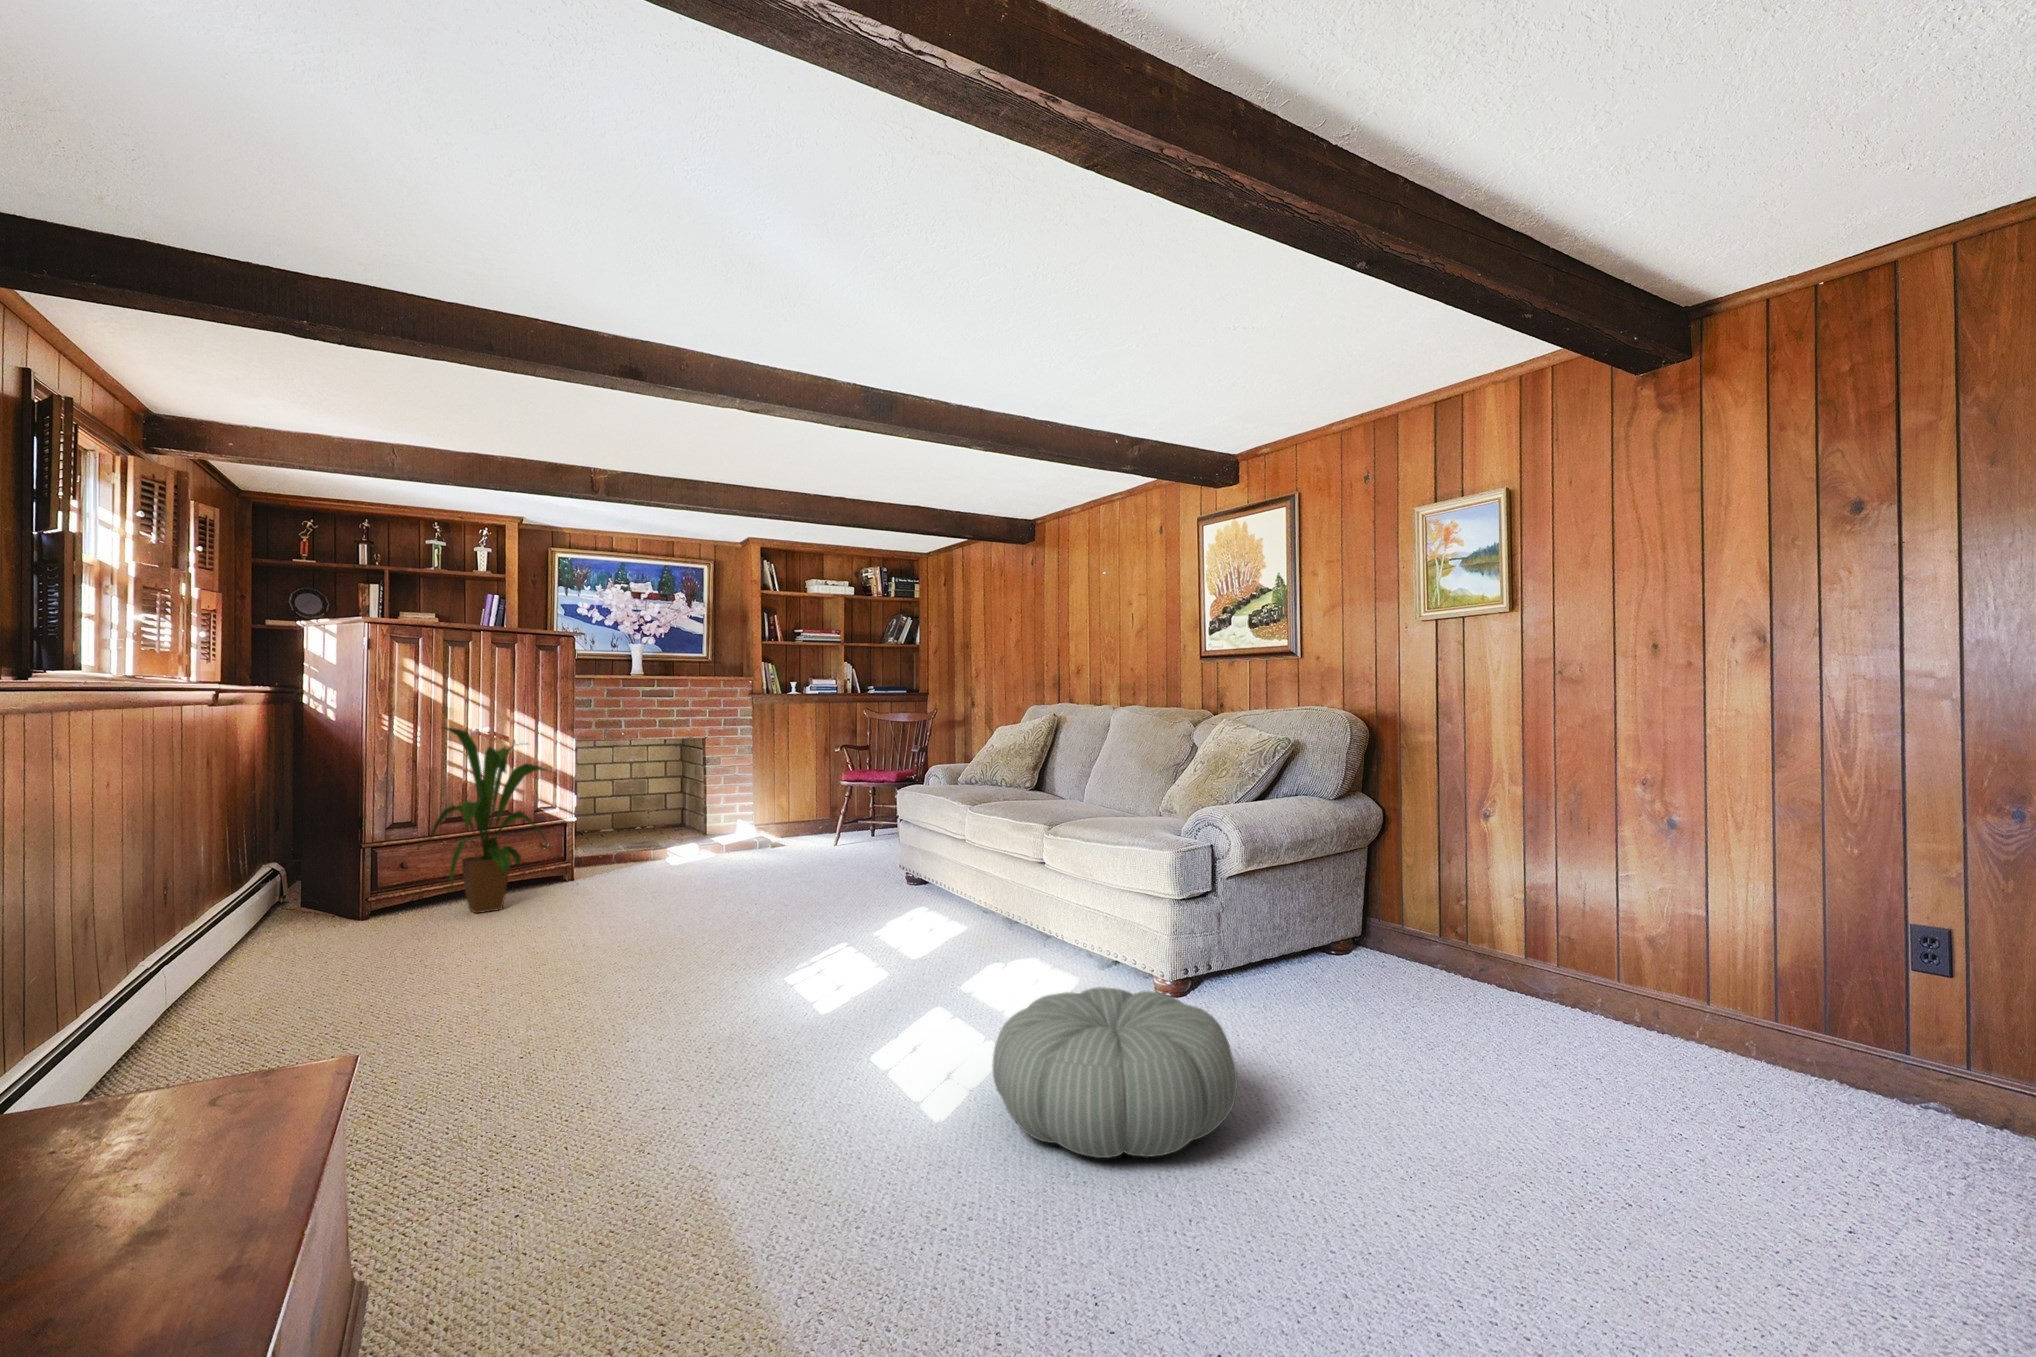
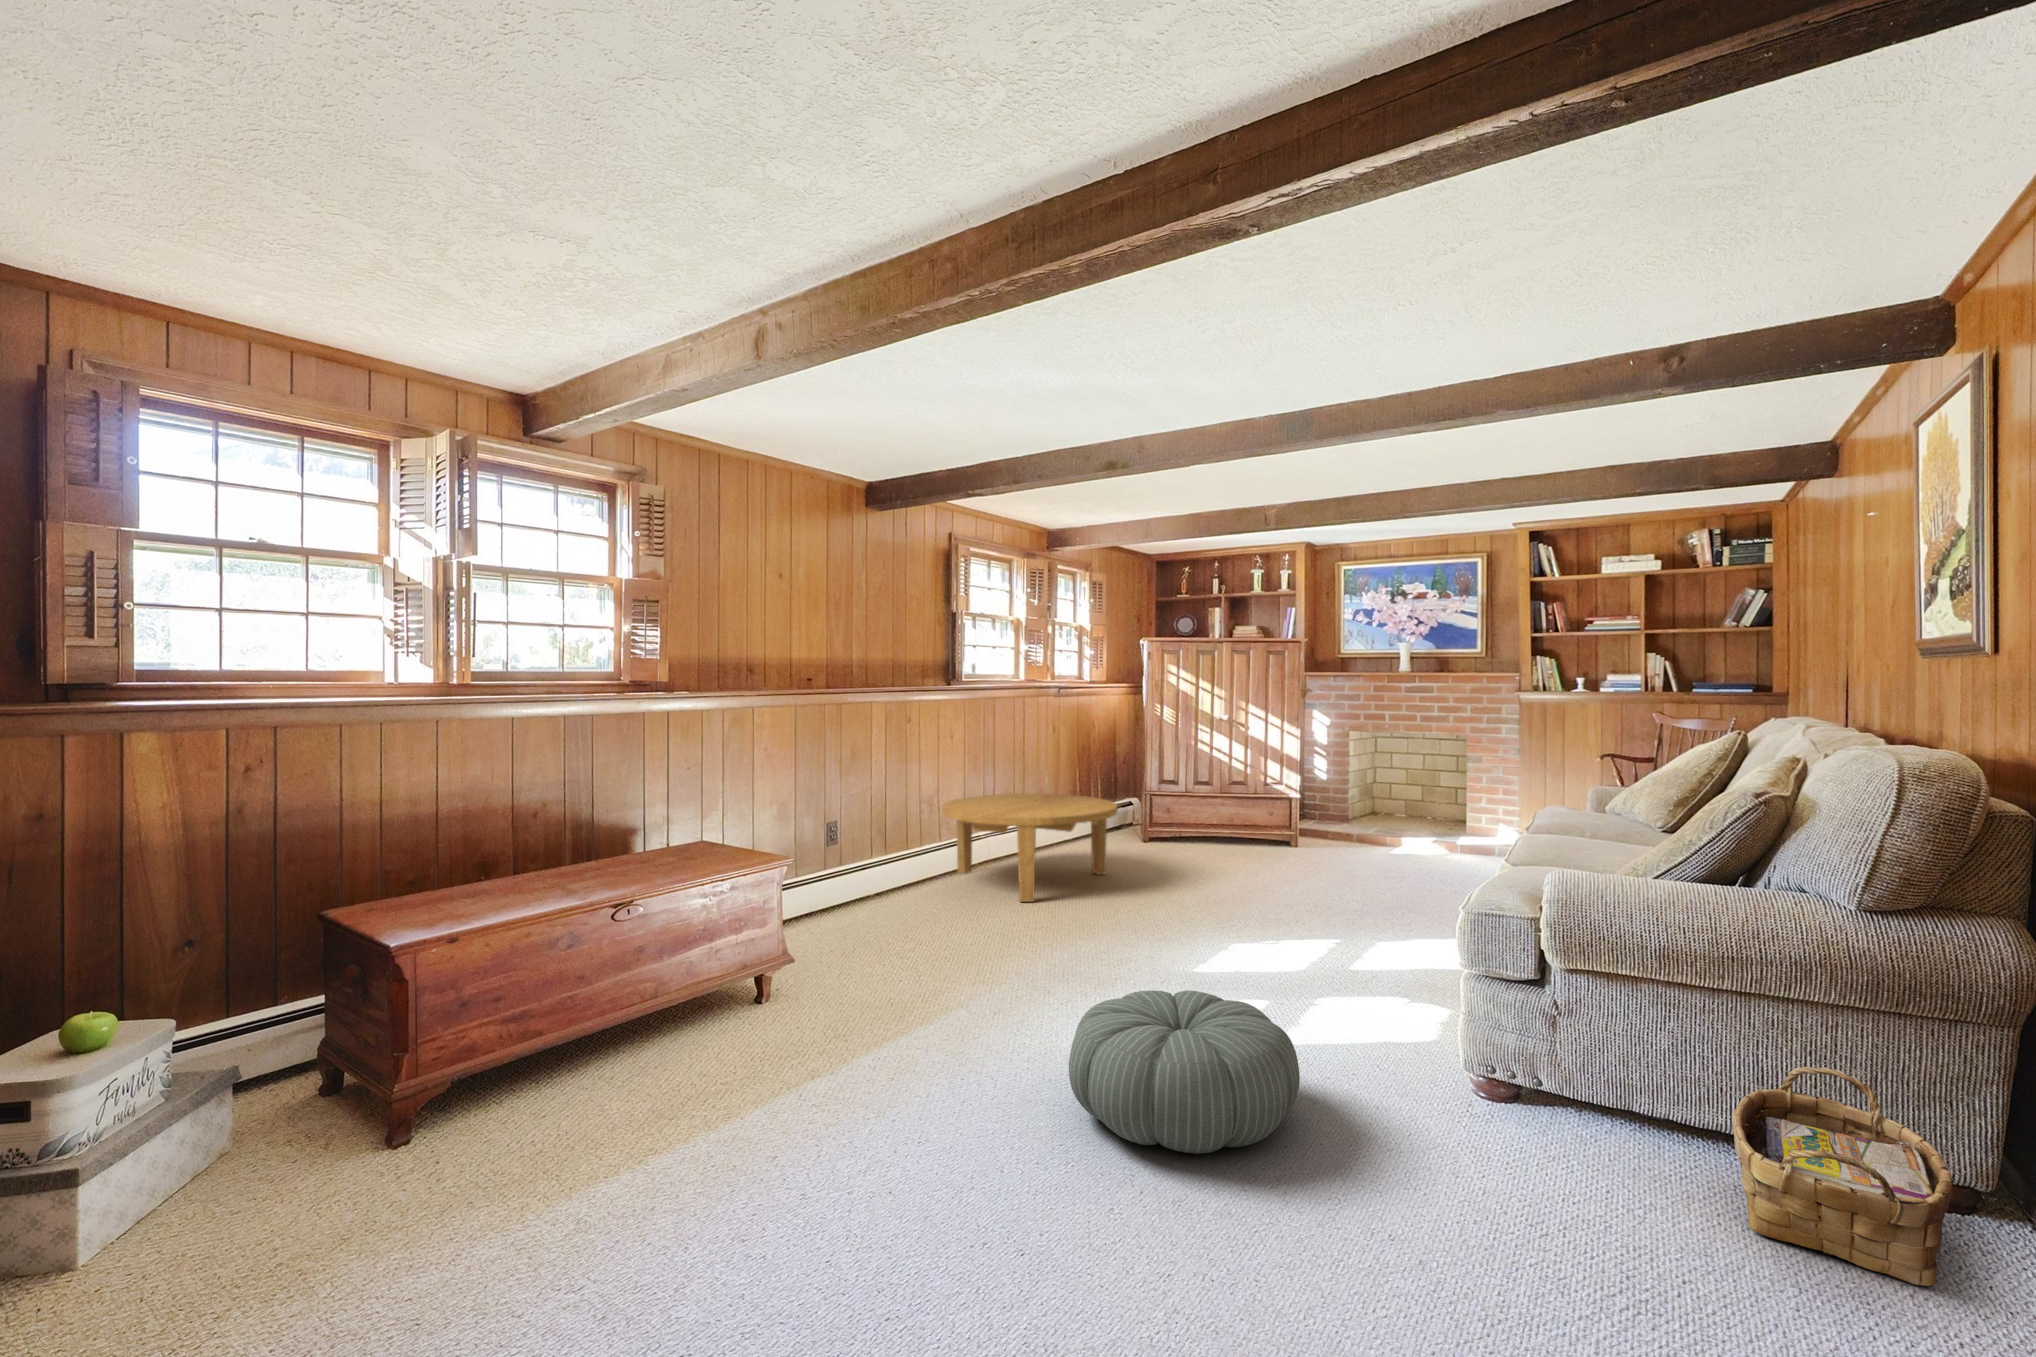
house plant: present [431,727,550,913] -> none [1166,716,1264,855]
coffee table: none [117,852,487,1036] -> present [942,794,1118,902]
woven basket: none [1323,904,1446,1011] -> present [1733,1067,1952,1286]

